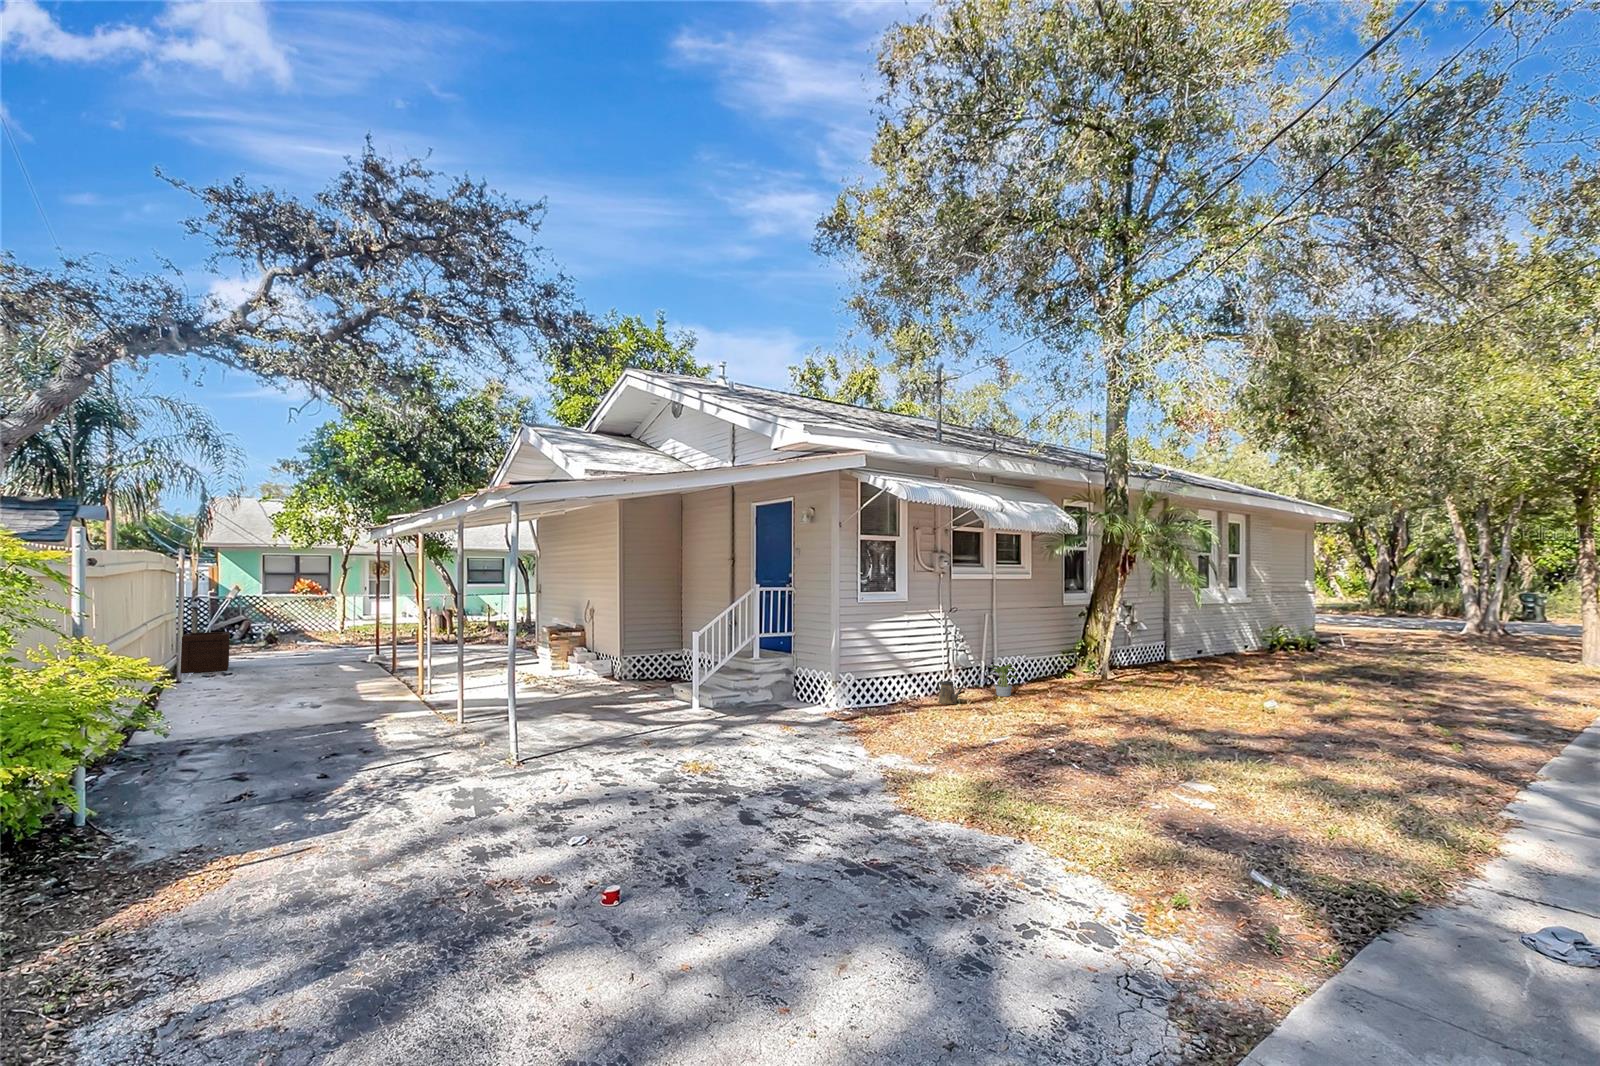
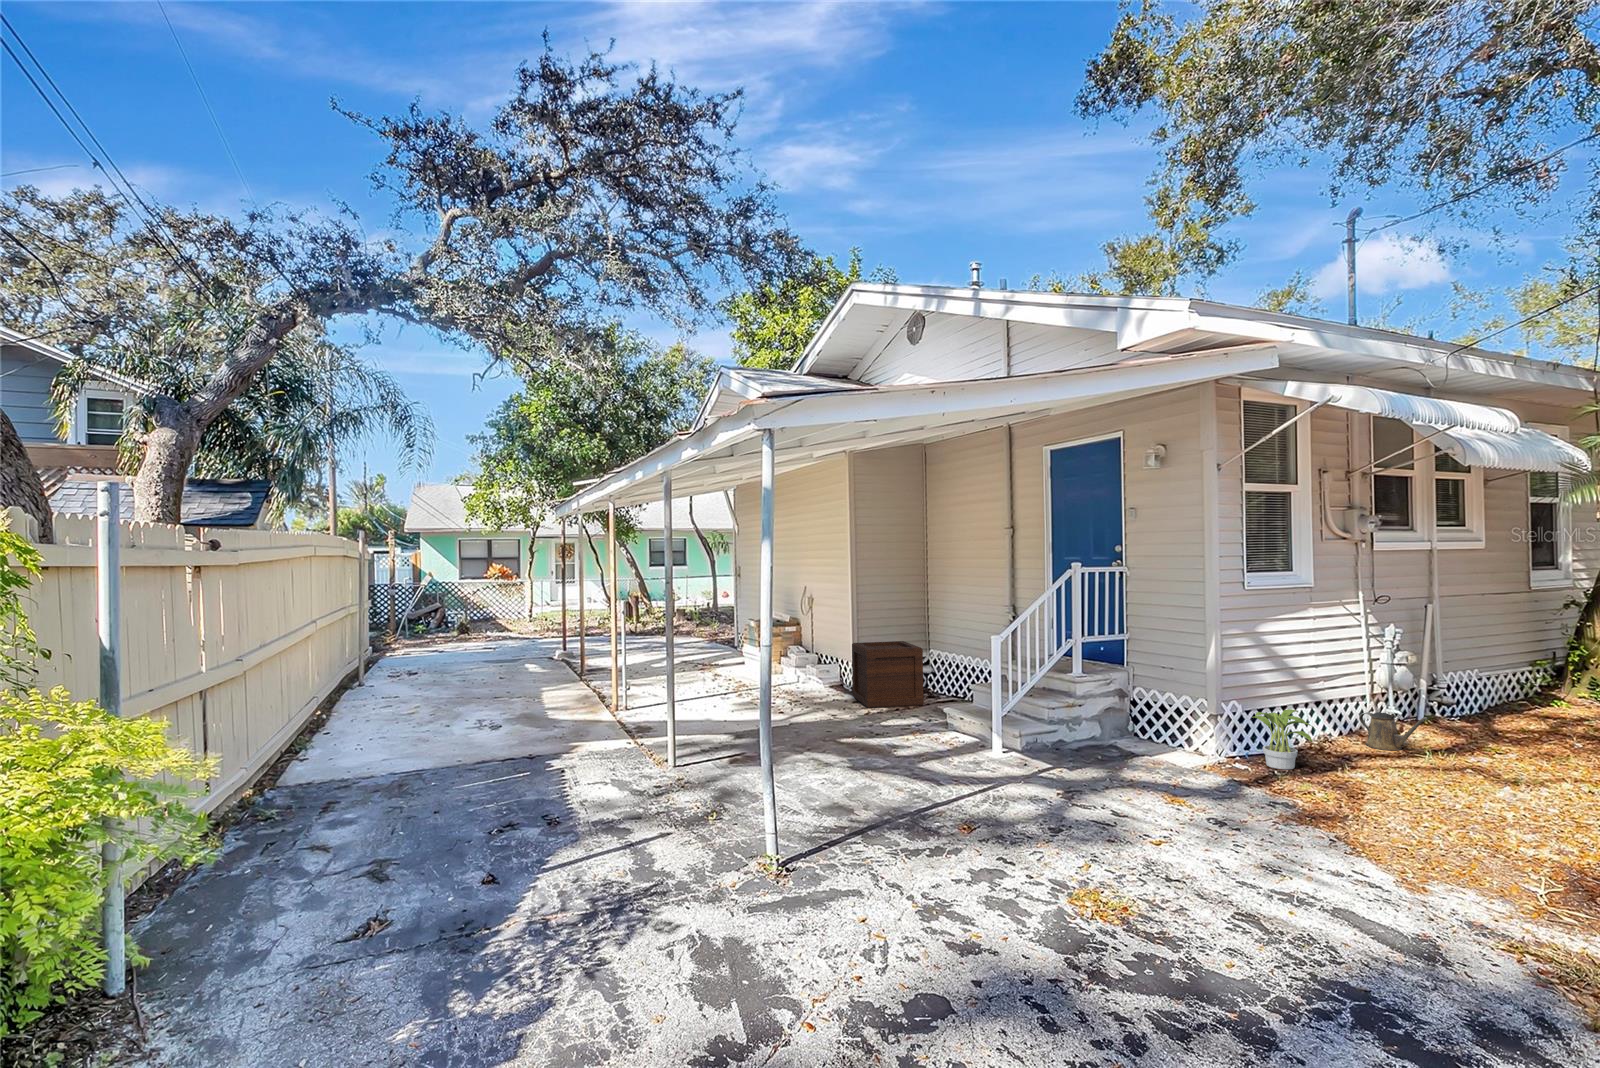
wooden crate: present [181,632,230,674] -> present [852,641,923,708]
potted plant: present [990,664,1018,696] -> present [1252,709,1313,769]

